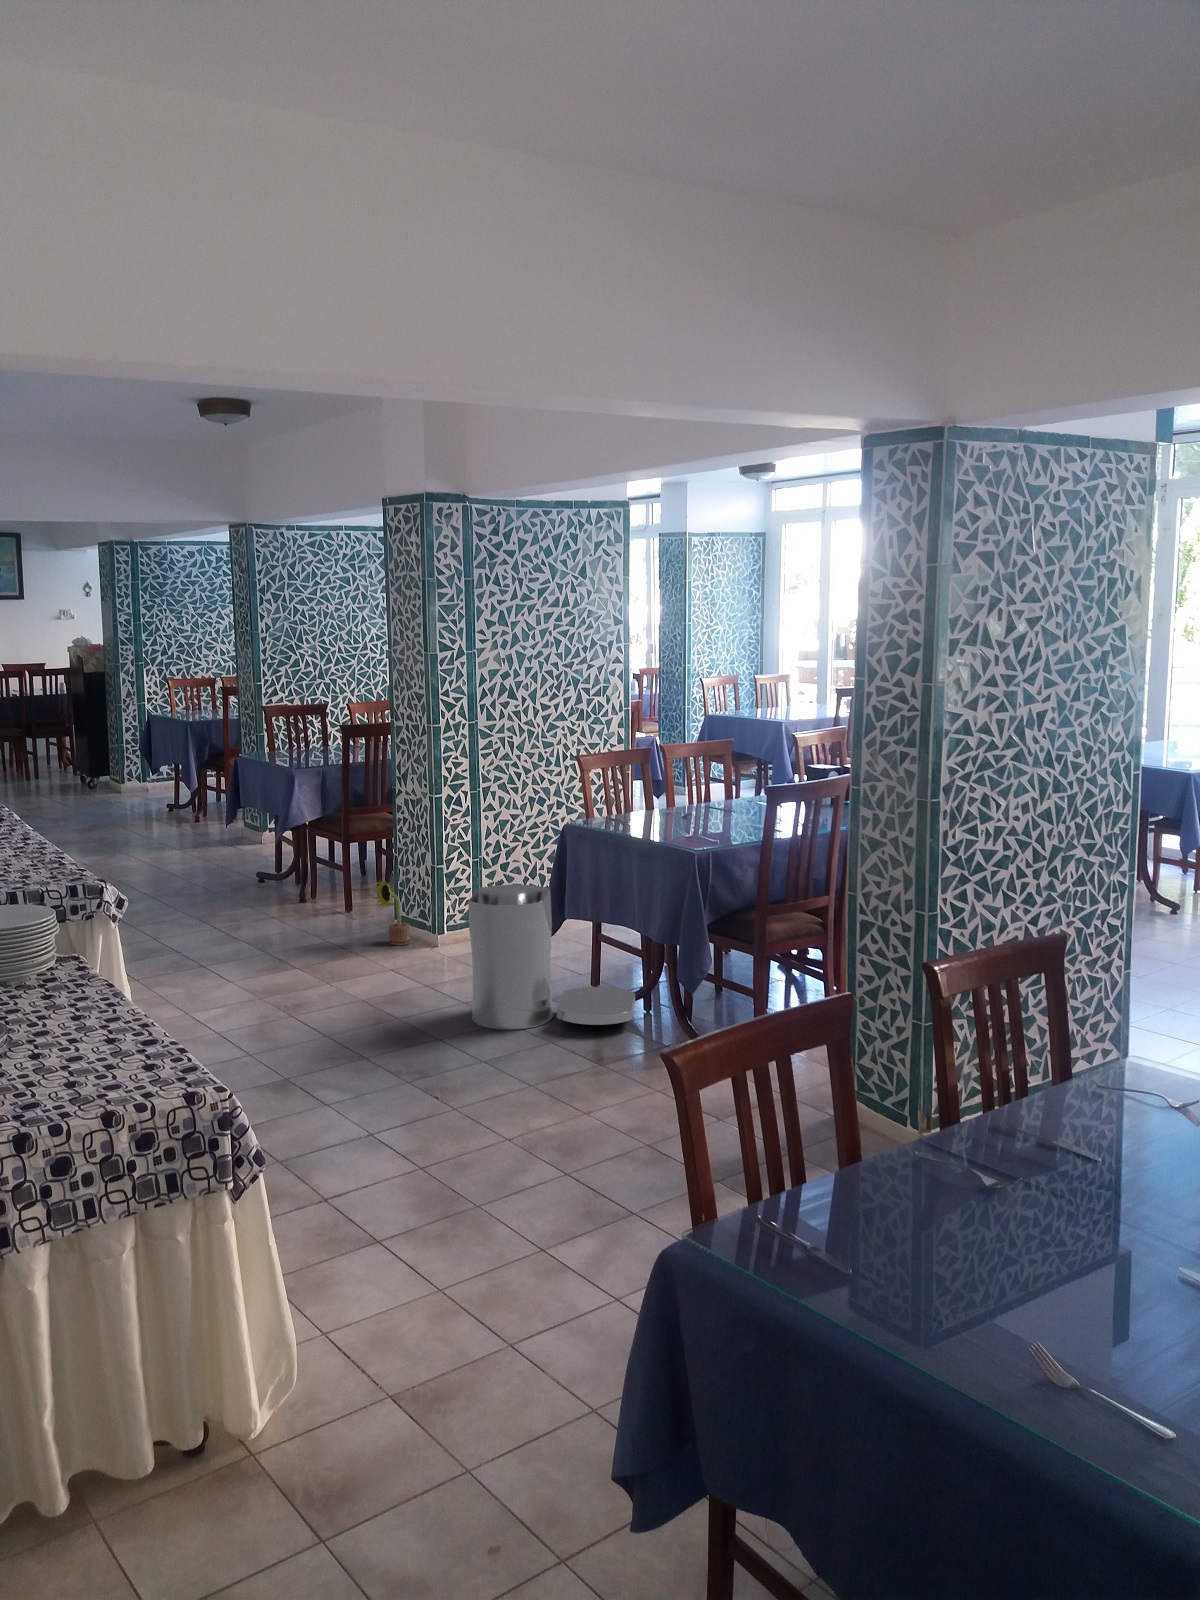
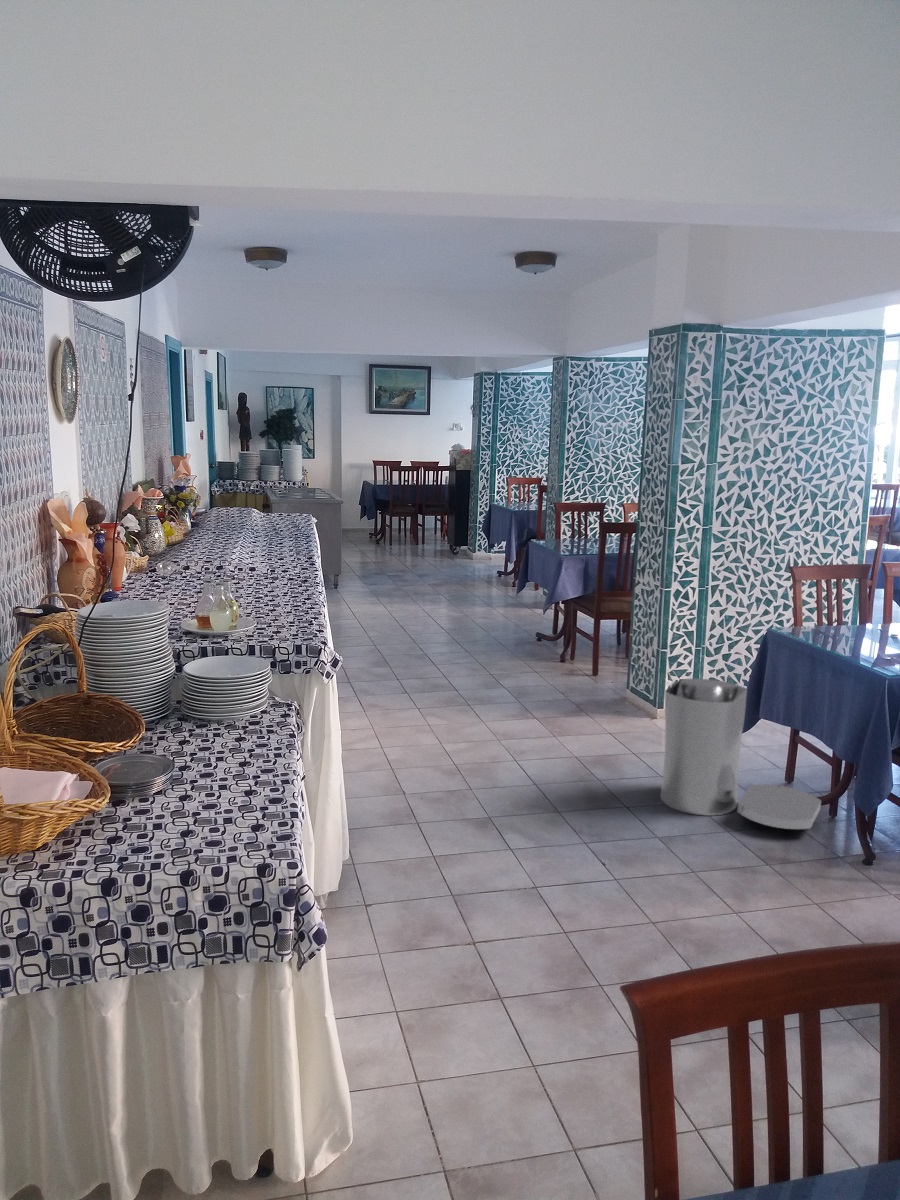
decorative plant: present [374,880,410,945] -> none [608,654,636,712]

